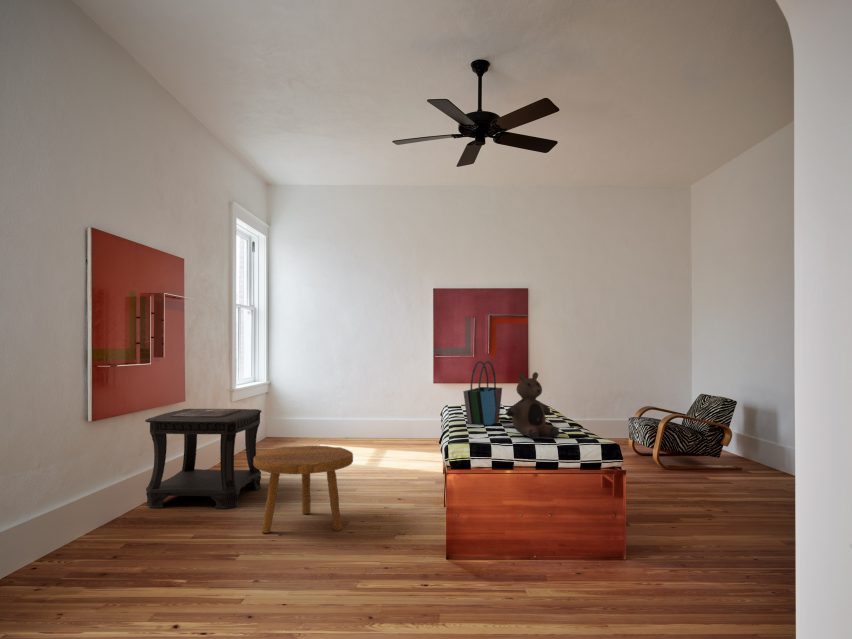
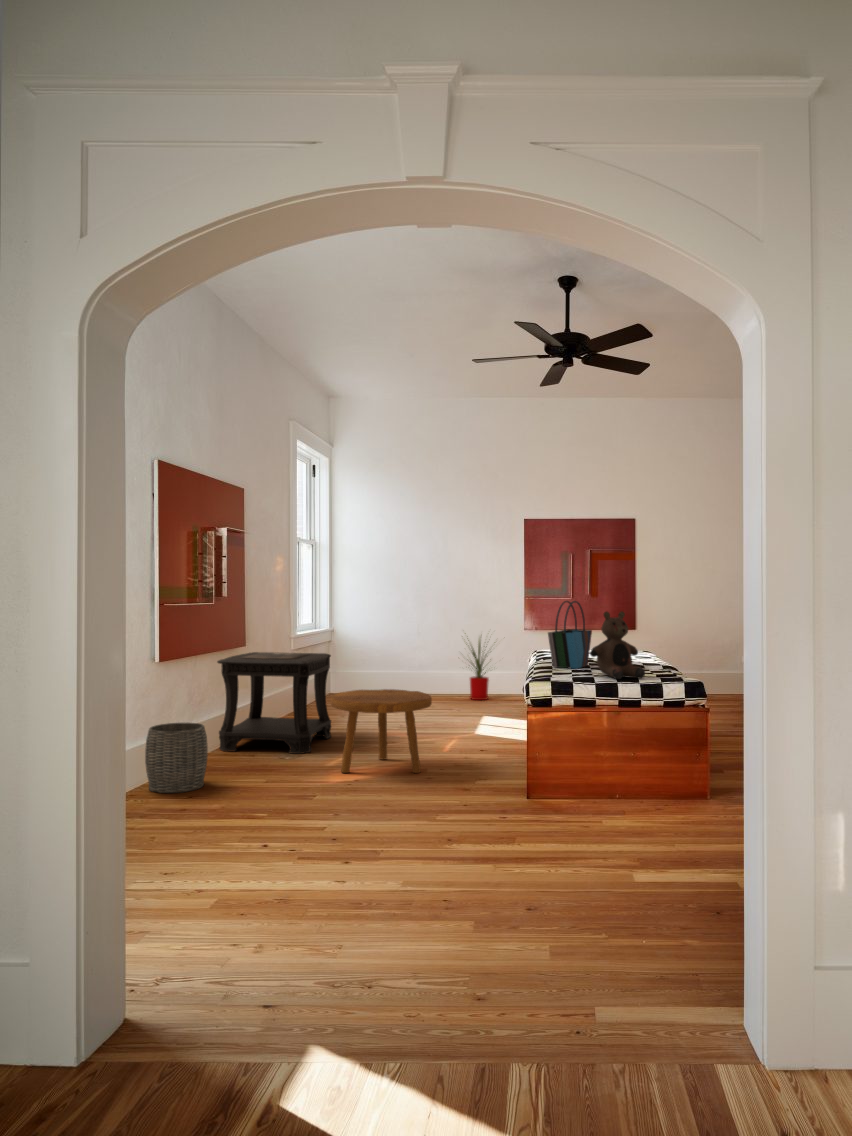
house plant: none [376,382,420,443] -> present [468,640,489,700]
woven basket: none [44,489,117,570] -> present [145,723,208,793]

